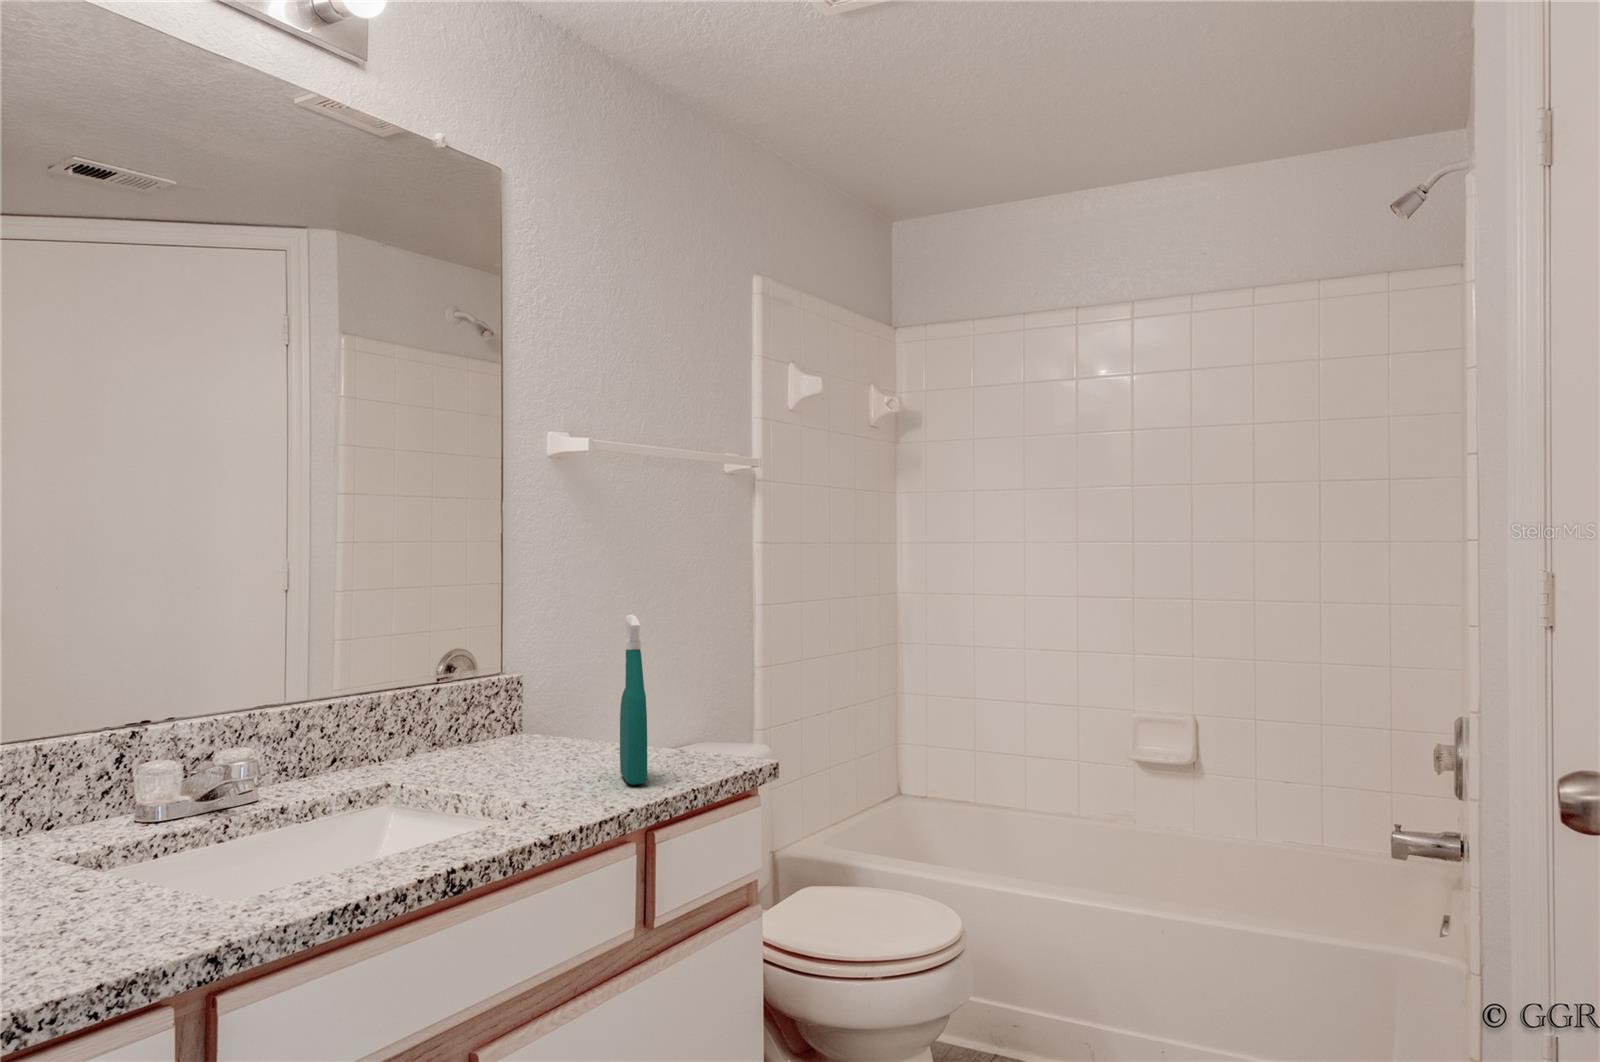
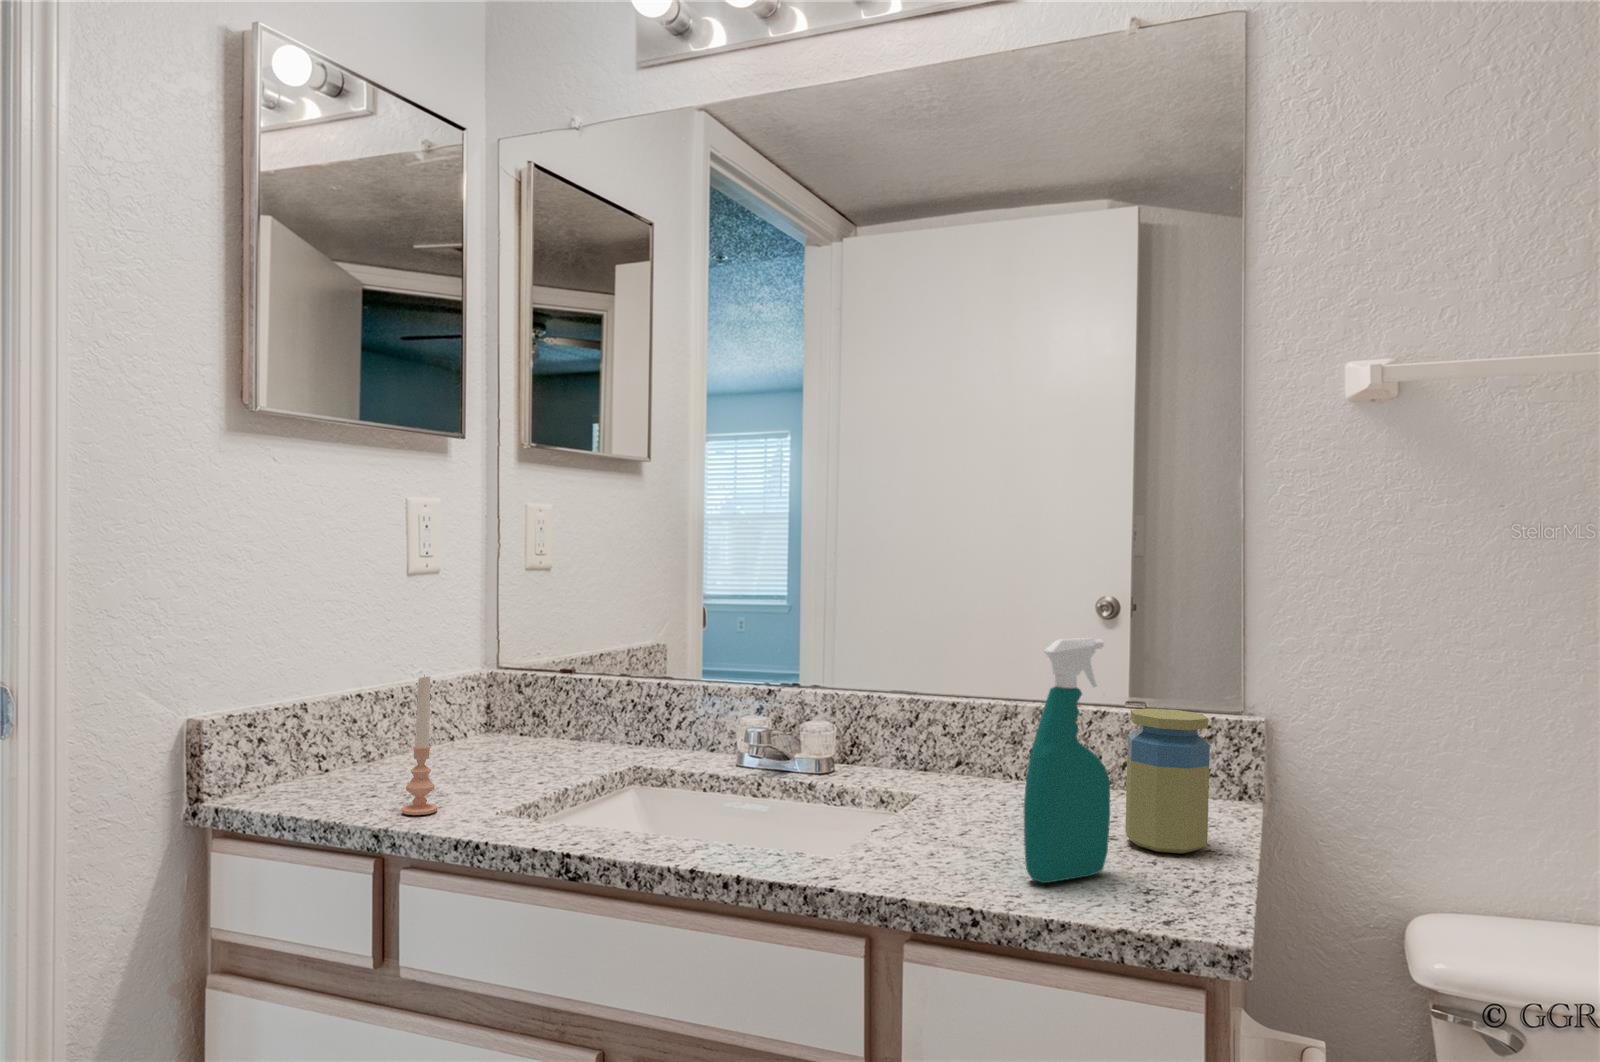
jar: none [567,664,622,762] -> present [1125,708,1210,854]
candle: none [76,755,132,953] -> present [401,675,438,815]

